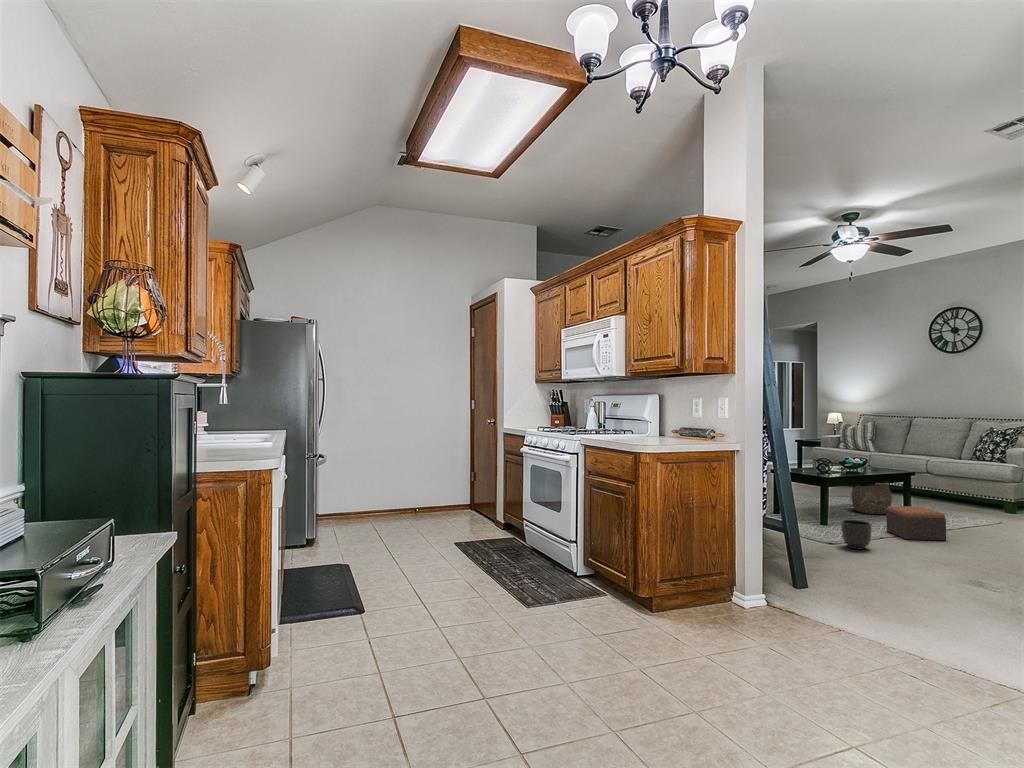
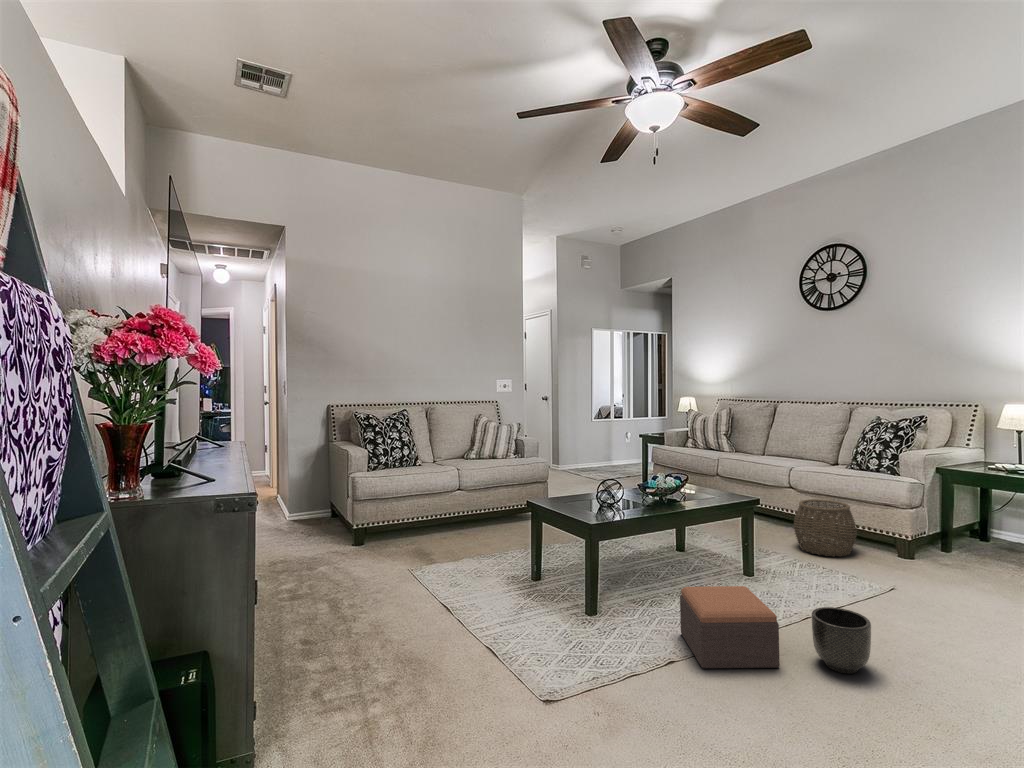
woven basket: present [851,482,892,514] -> present [794,499,857,557]
planter: present [841,520,872,549] -> present [812,607,871,674]

